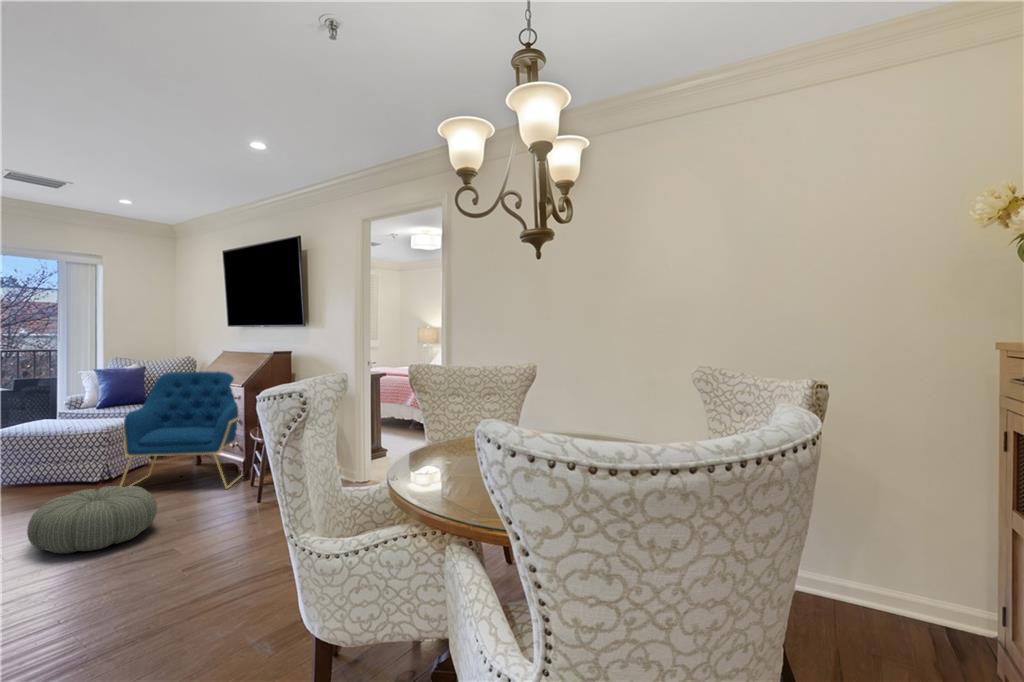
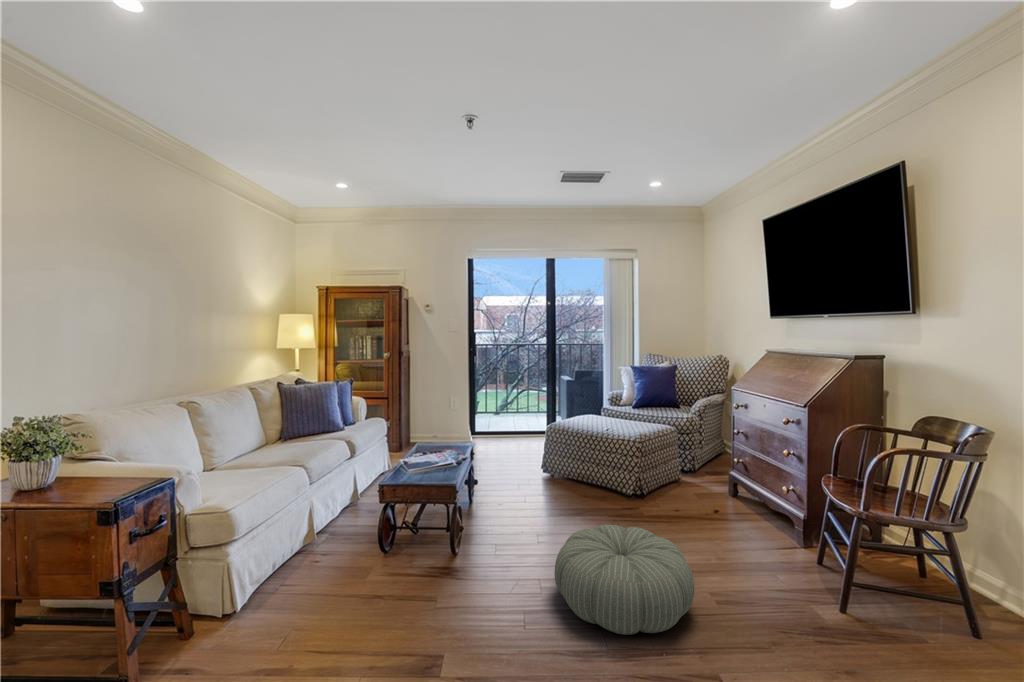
armchair: present [120,371,241,489] -> none [648,377,808,563]

